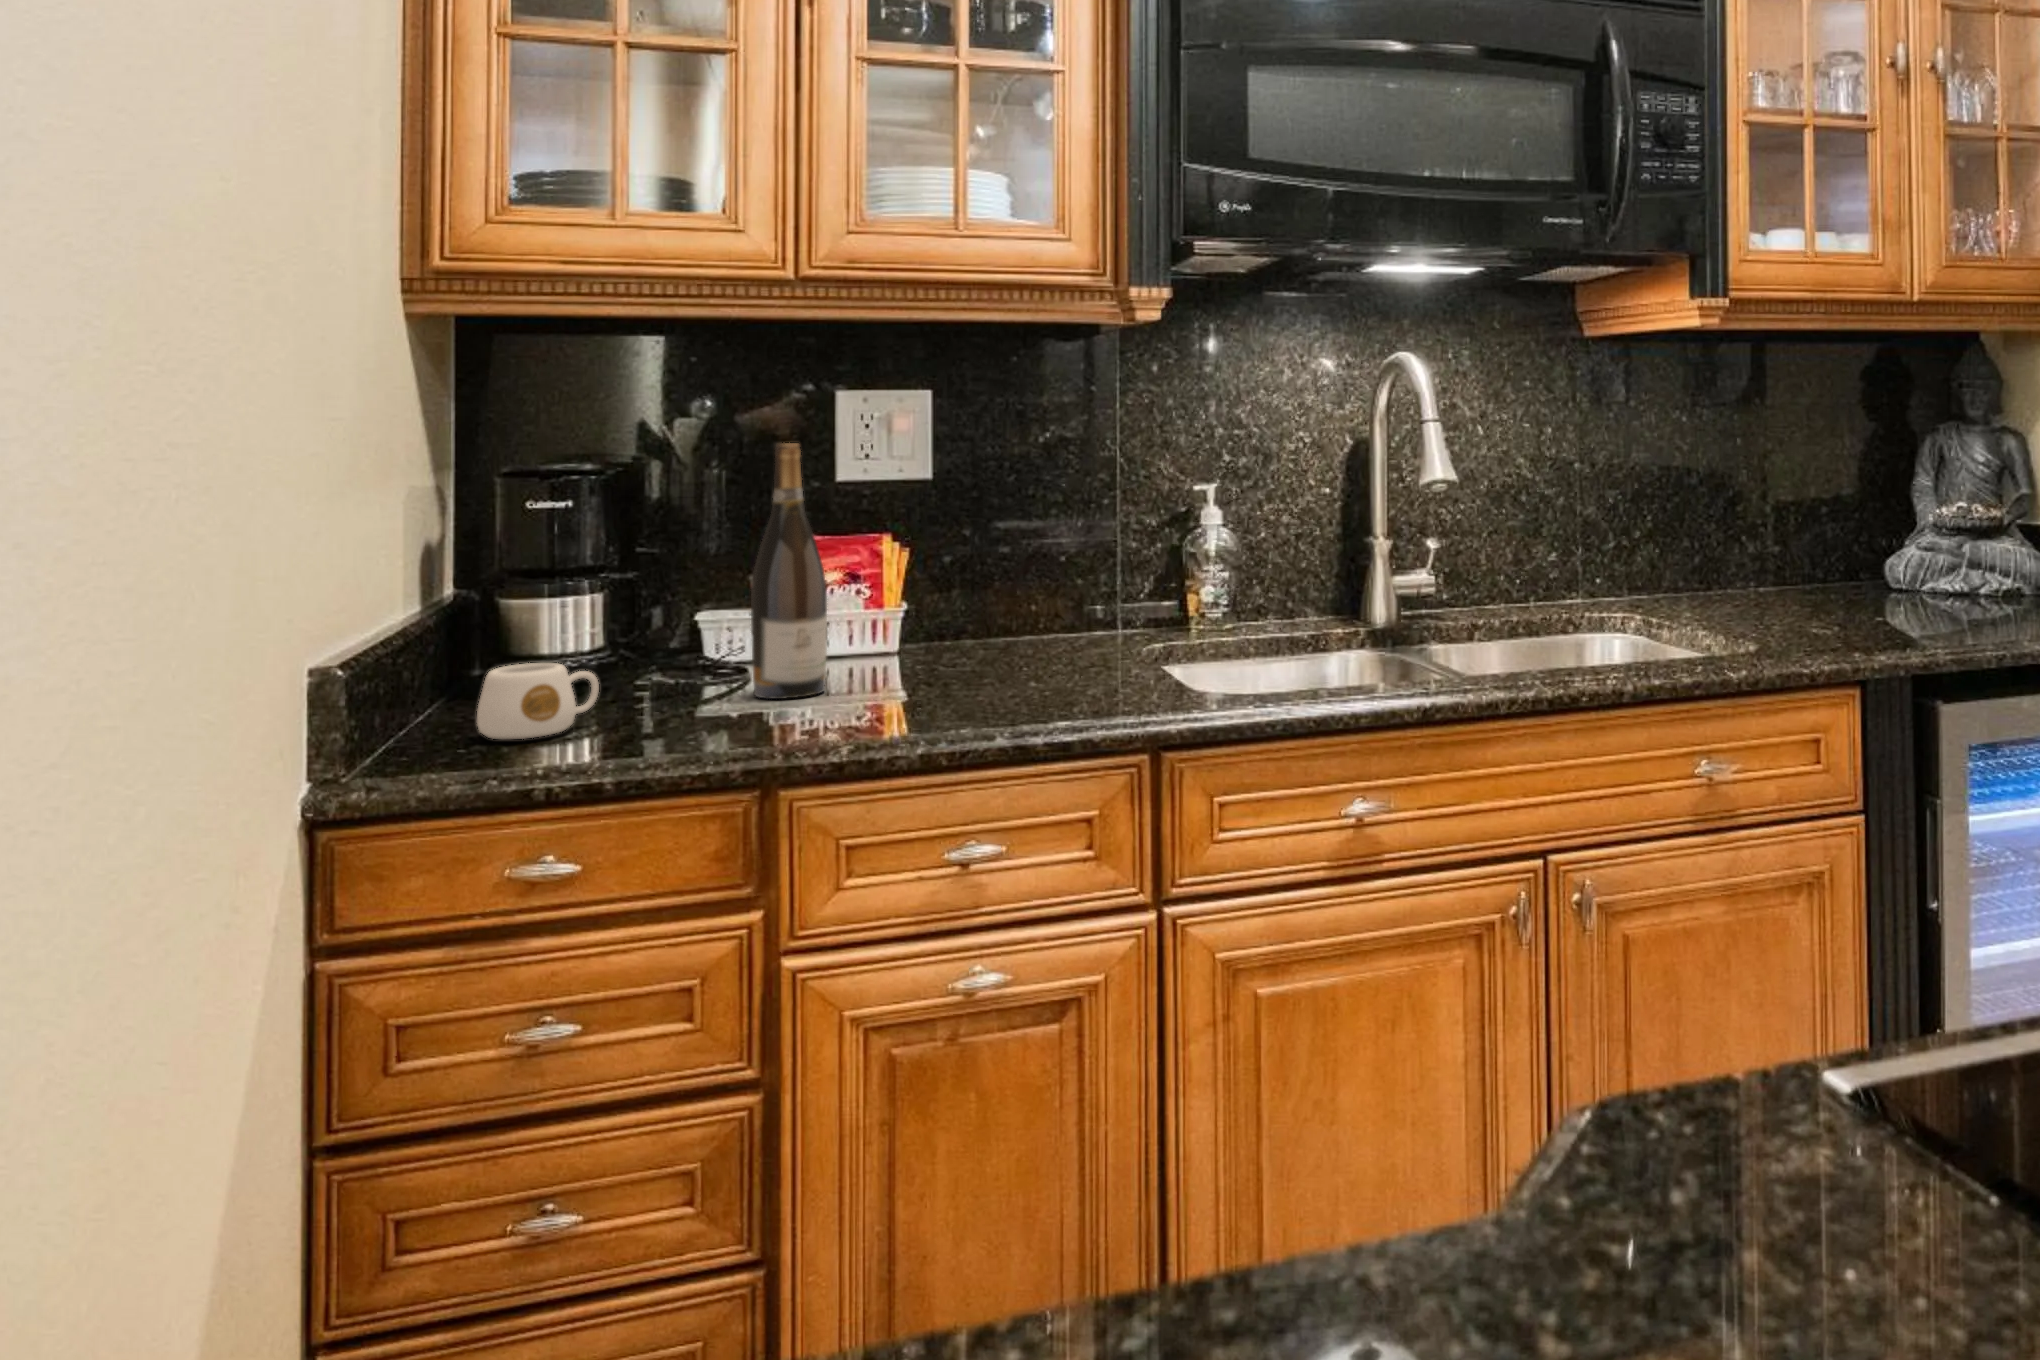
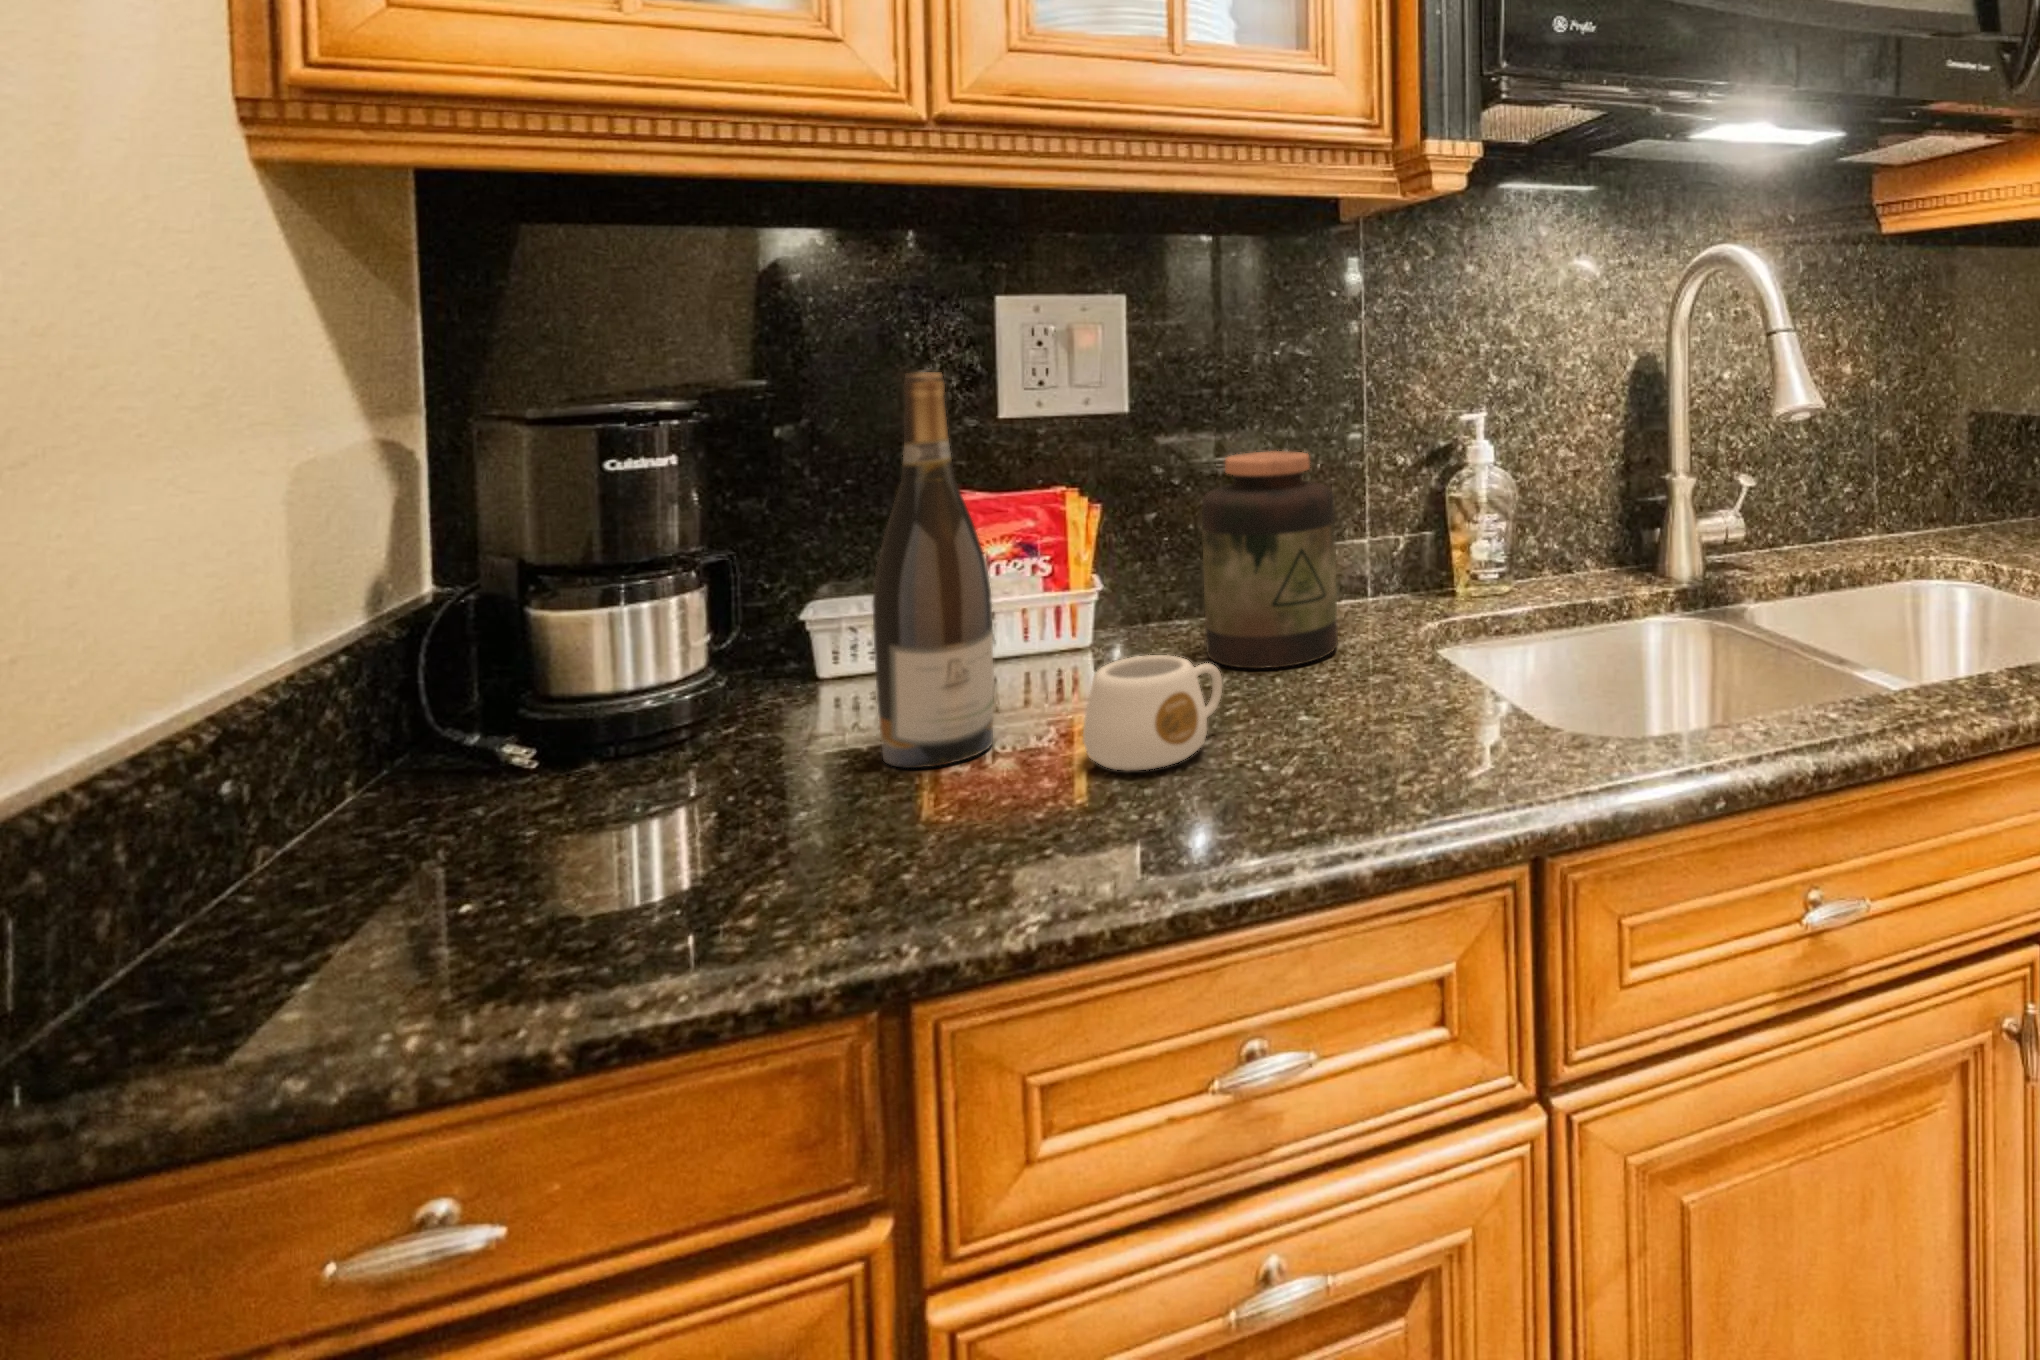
jar: none [980,509,1080,664] -> present [1202,451,1338,668]
mug: present [477,663,599,739] -> present [1083,655,1222,771]

